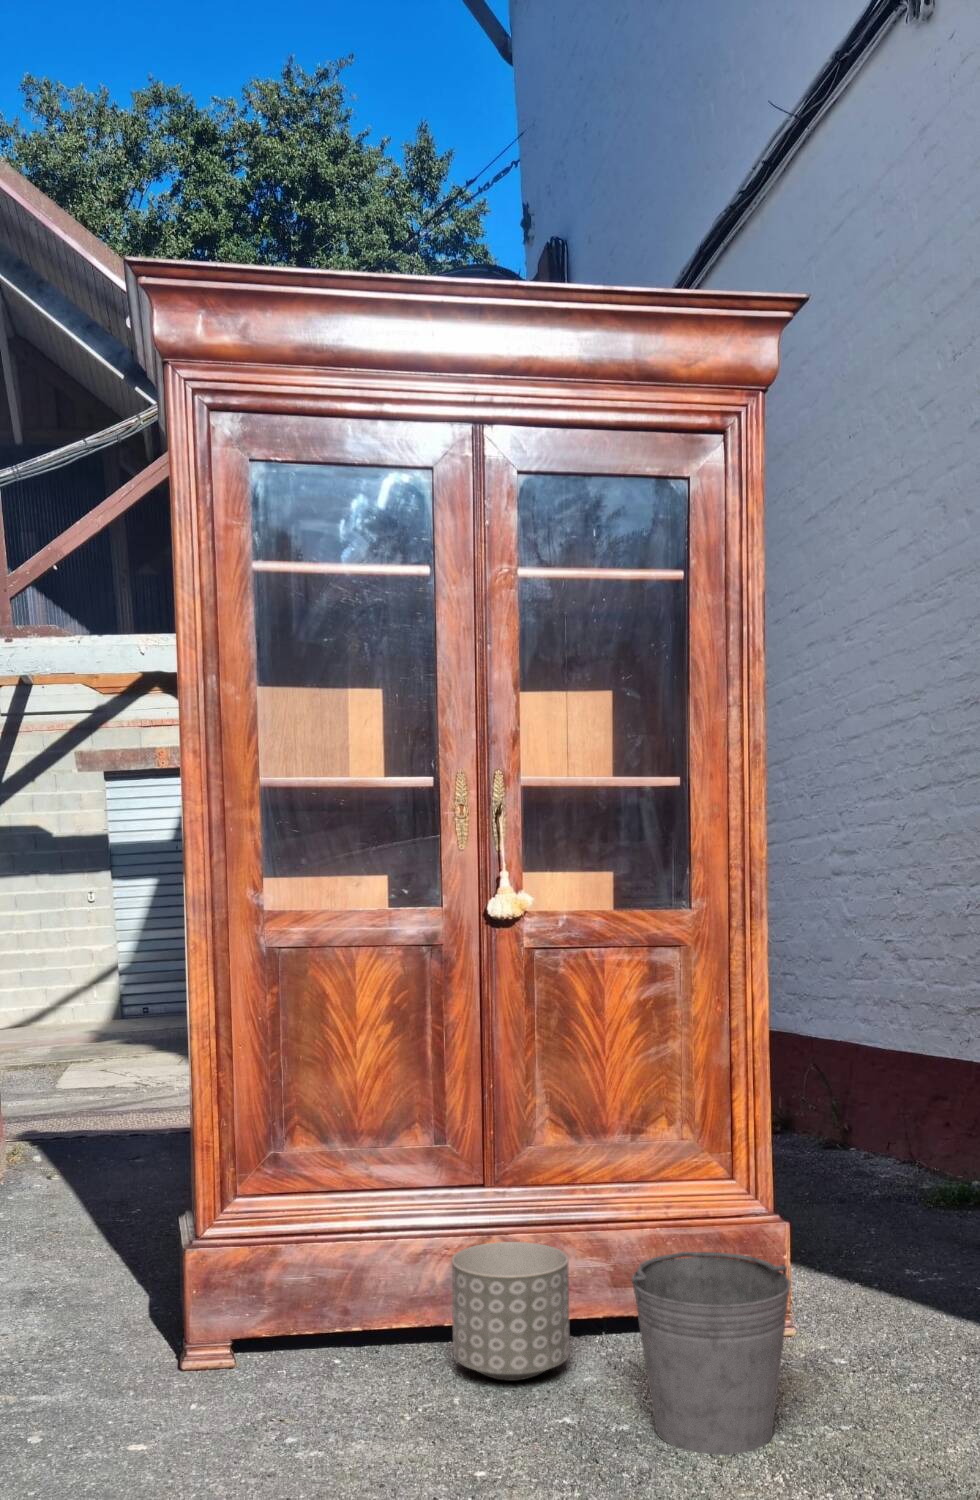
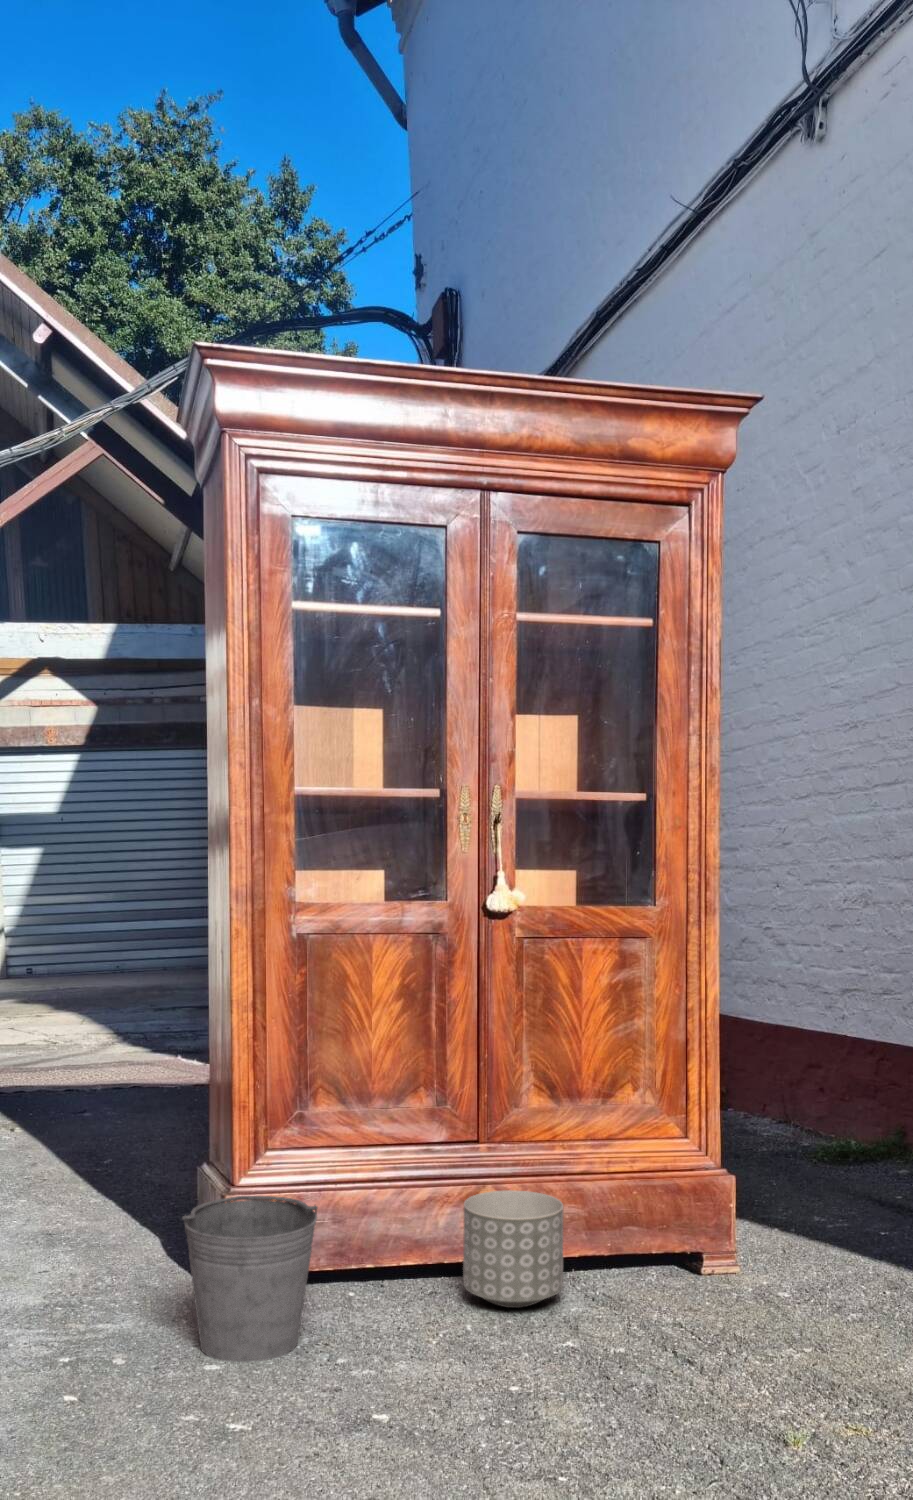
bucket: present [632,1252,791,1454] -> present [182,1196,317,1362]

